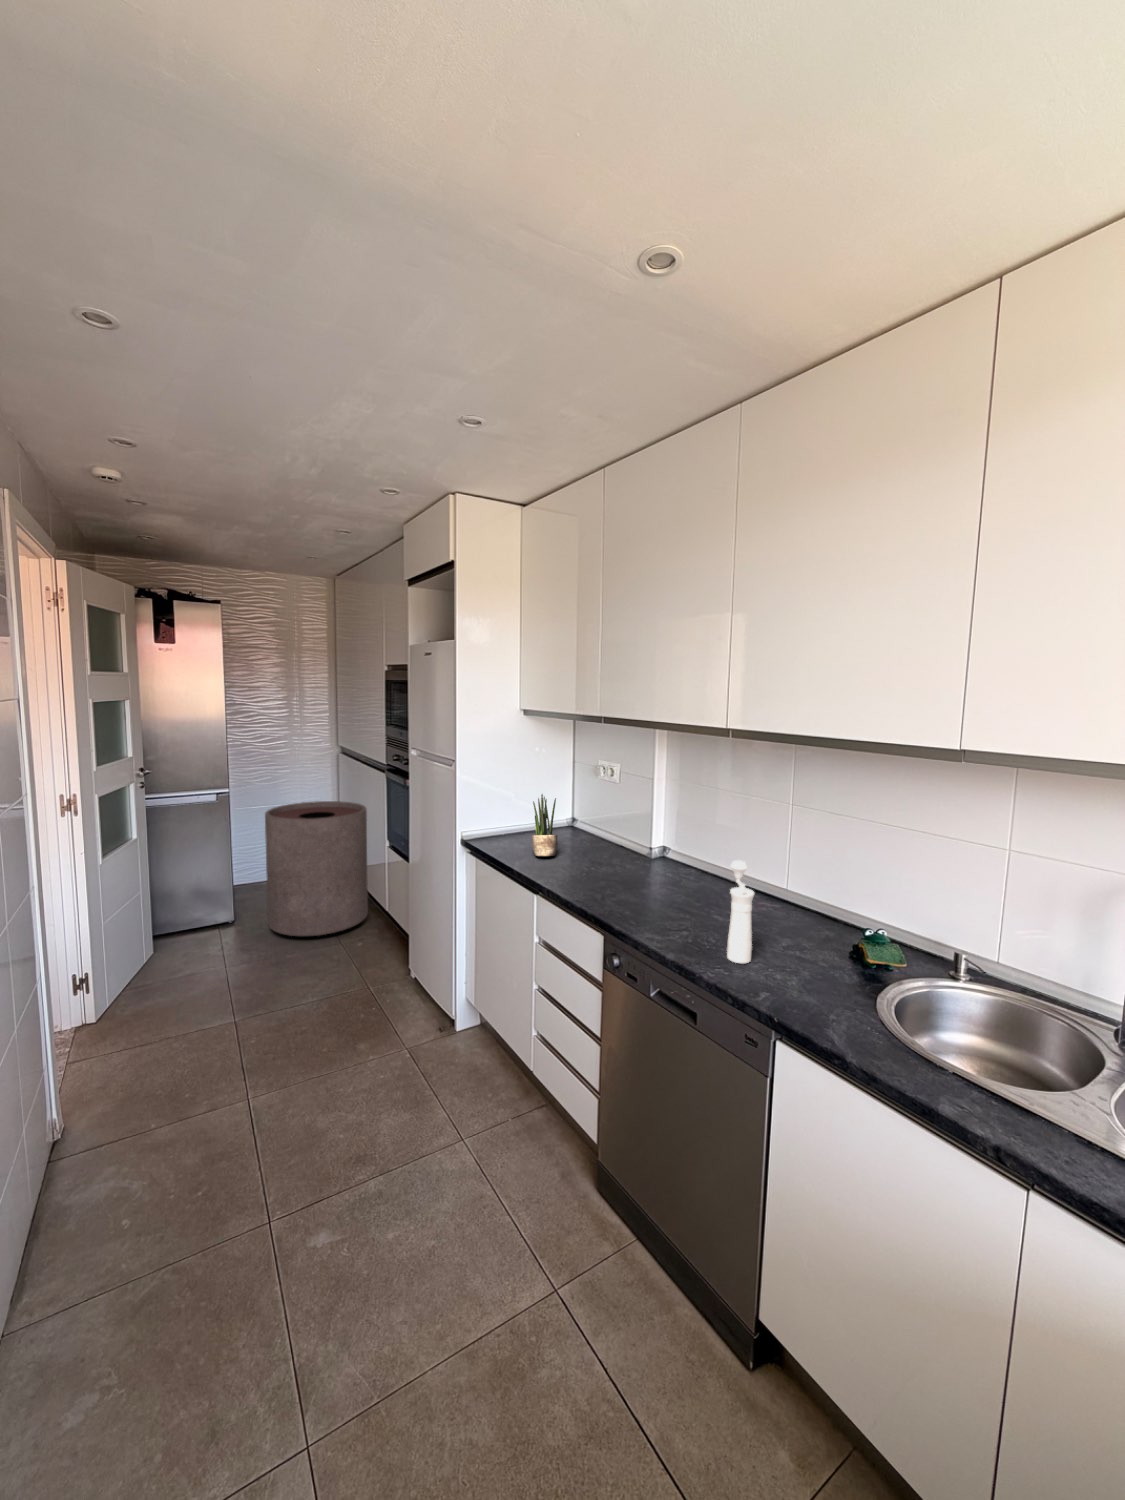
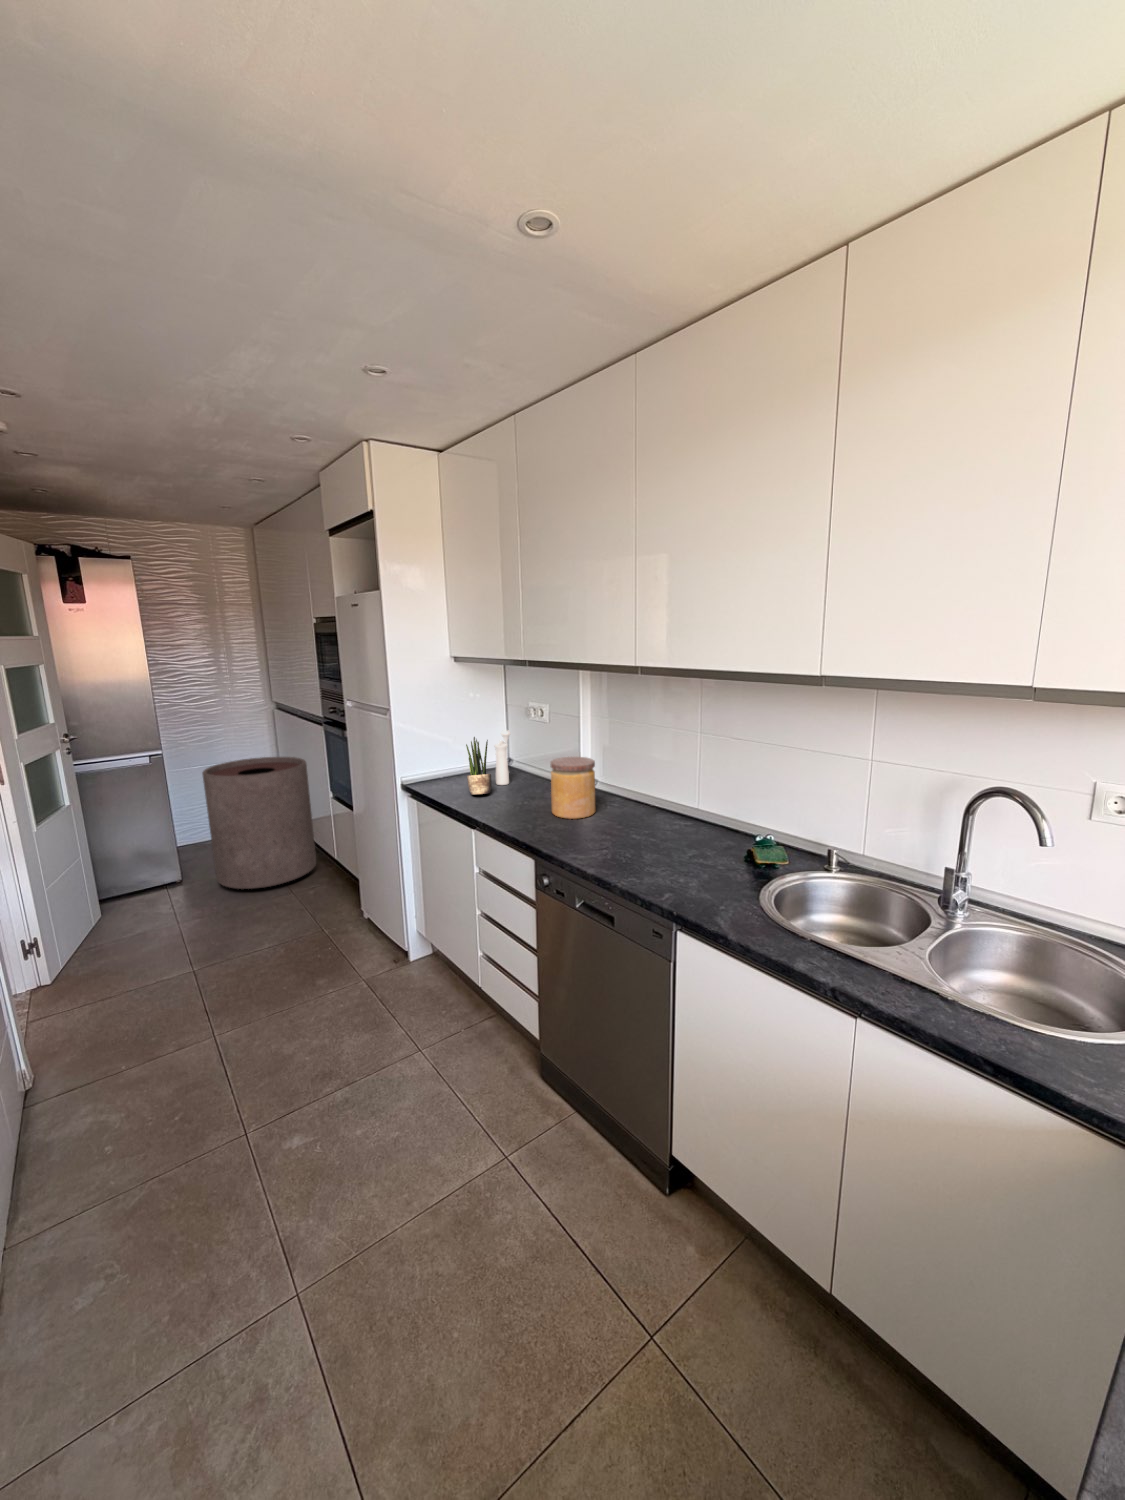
jar: none [623,822,674,891] -> present [551,757,595,819]
pepper mill: present [727,860,755,963] -> present [495,730,510,785]

